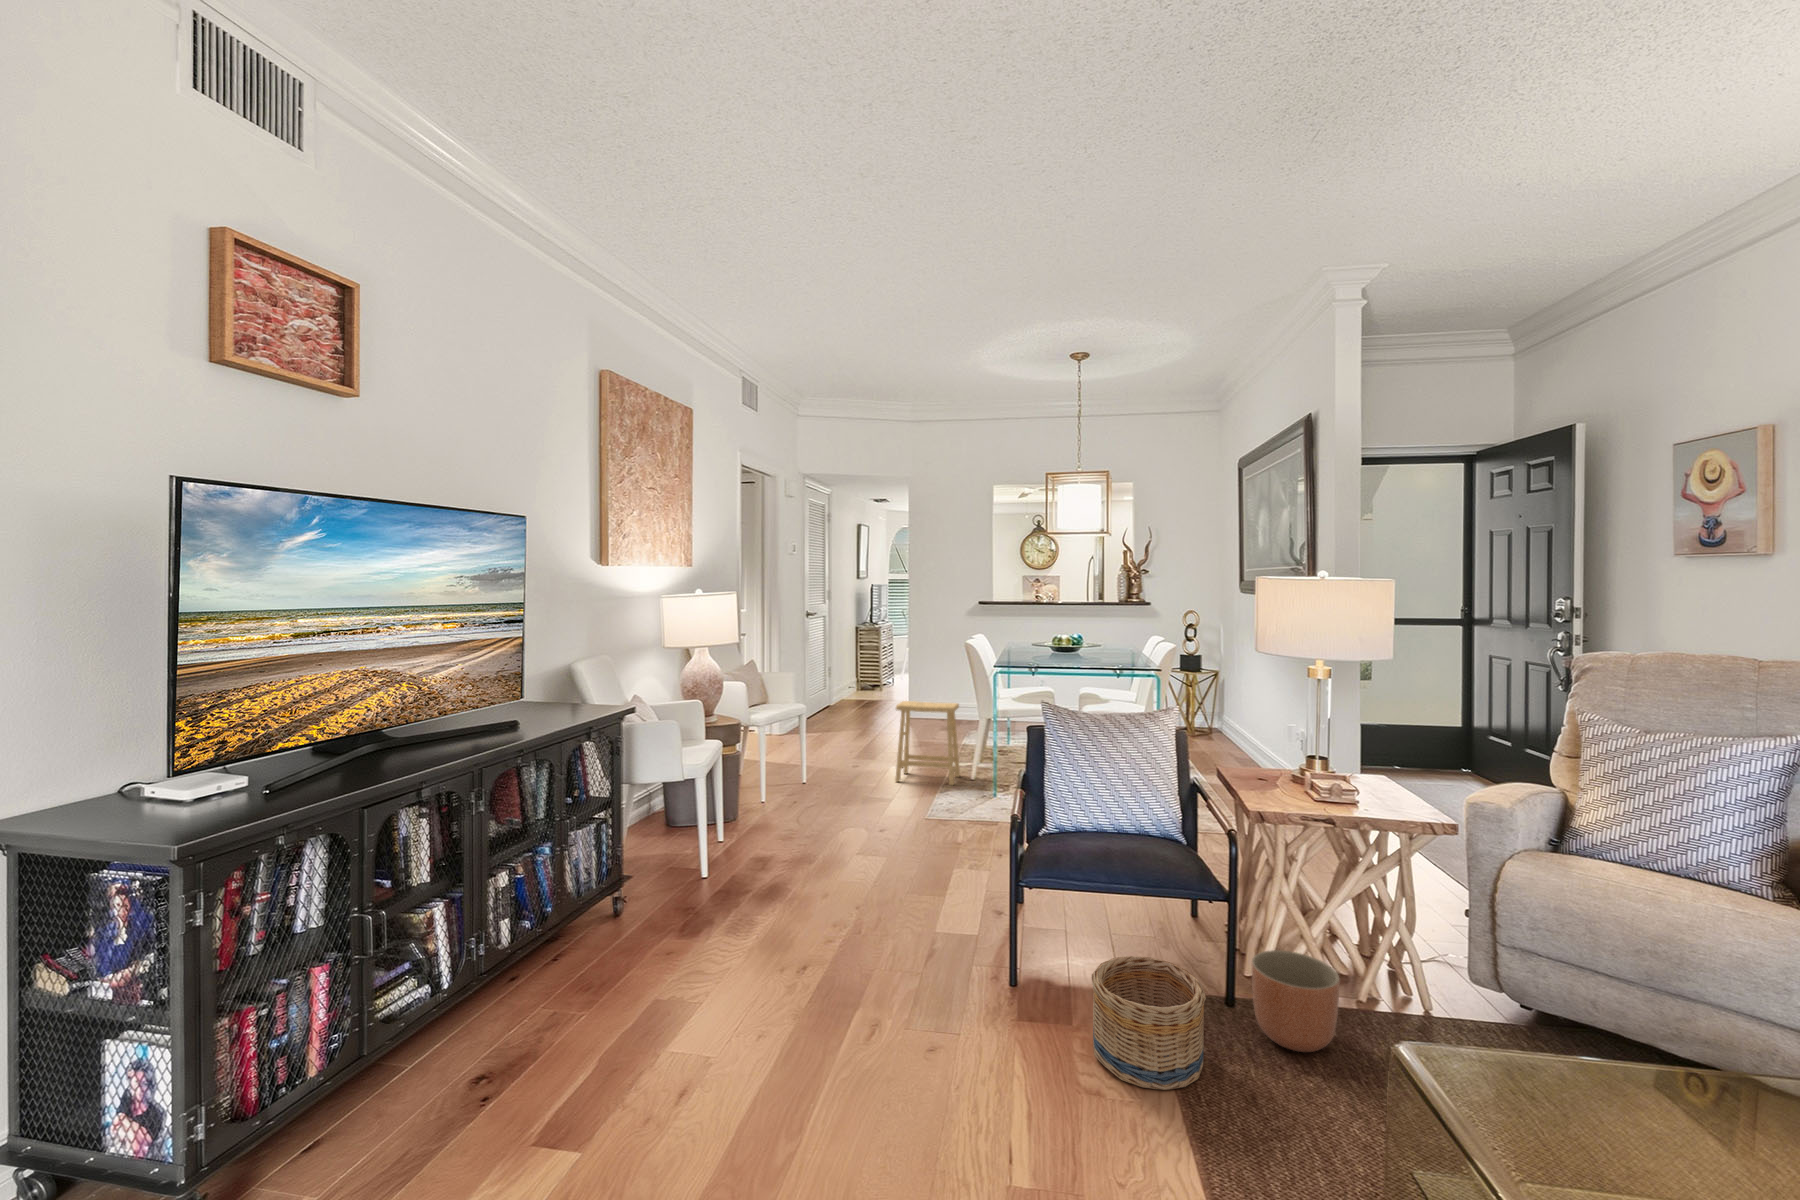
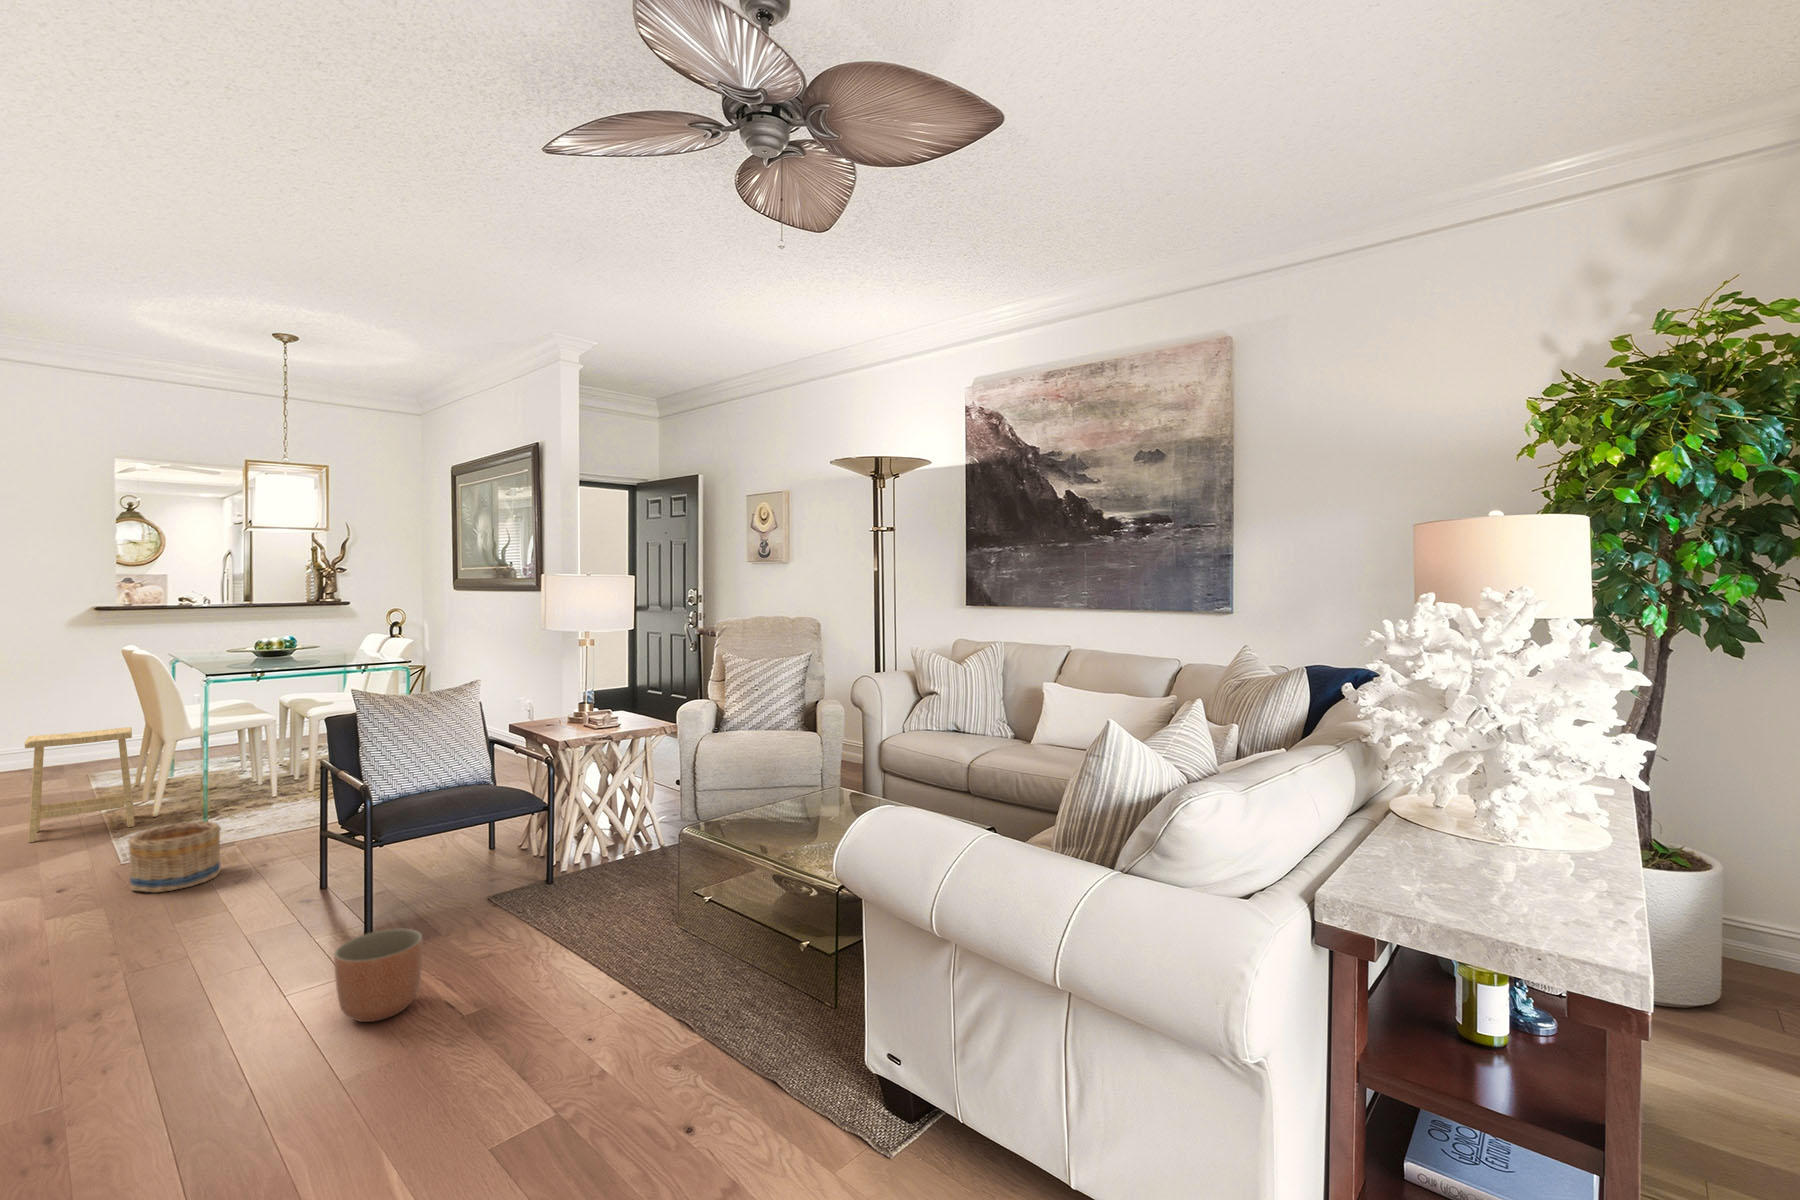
planter: present [1252,950,1340,1052] -> present [334,929,422,1022]
basket: present [1091,956,1206,1090] -> present [128,822,221,892]

